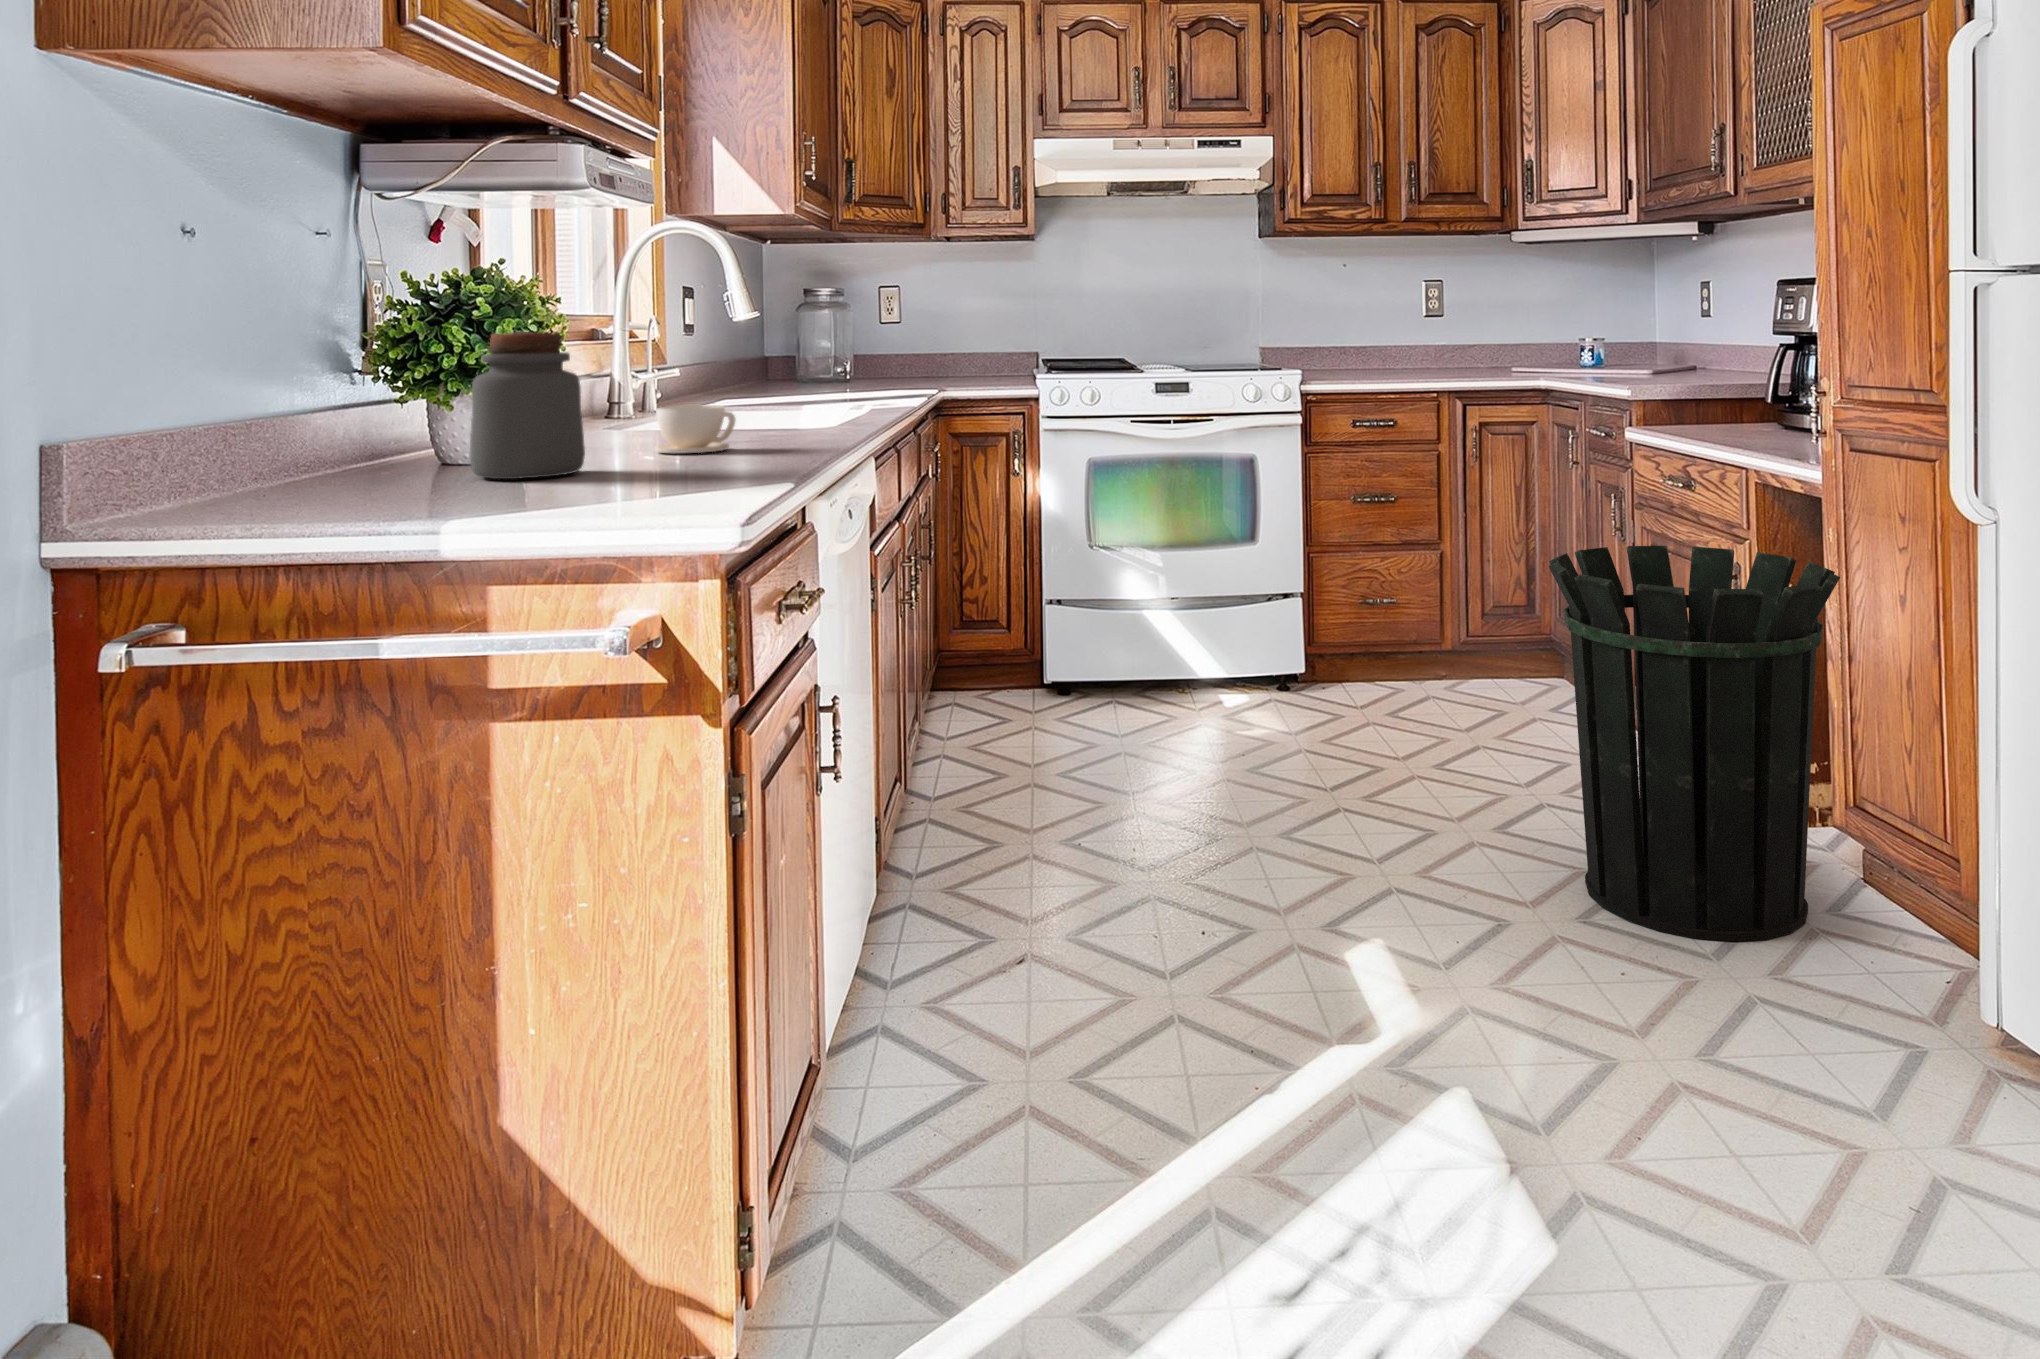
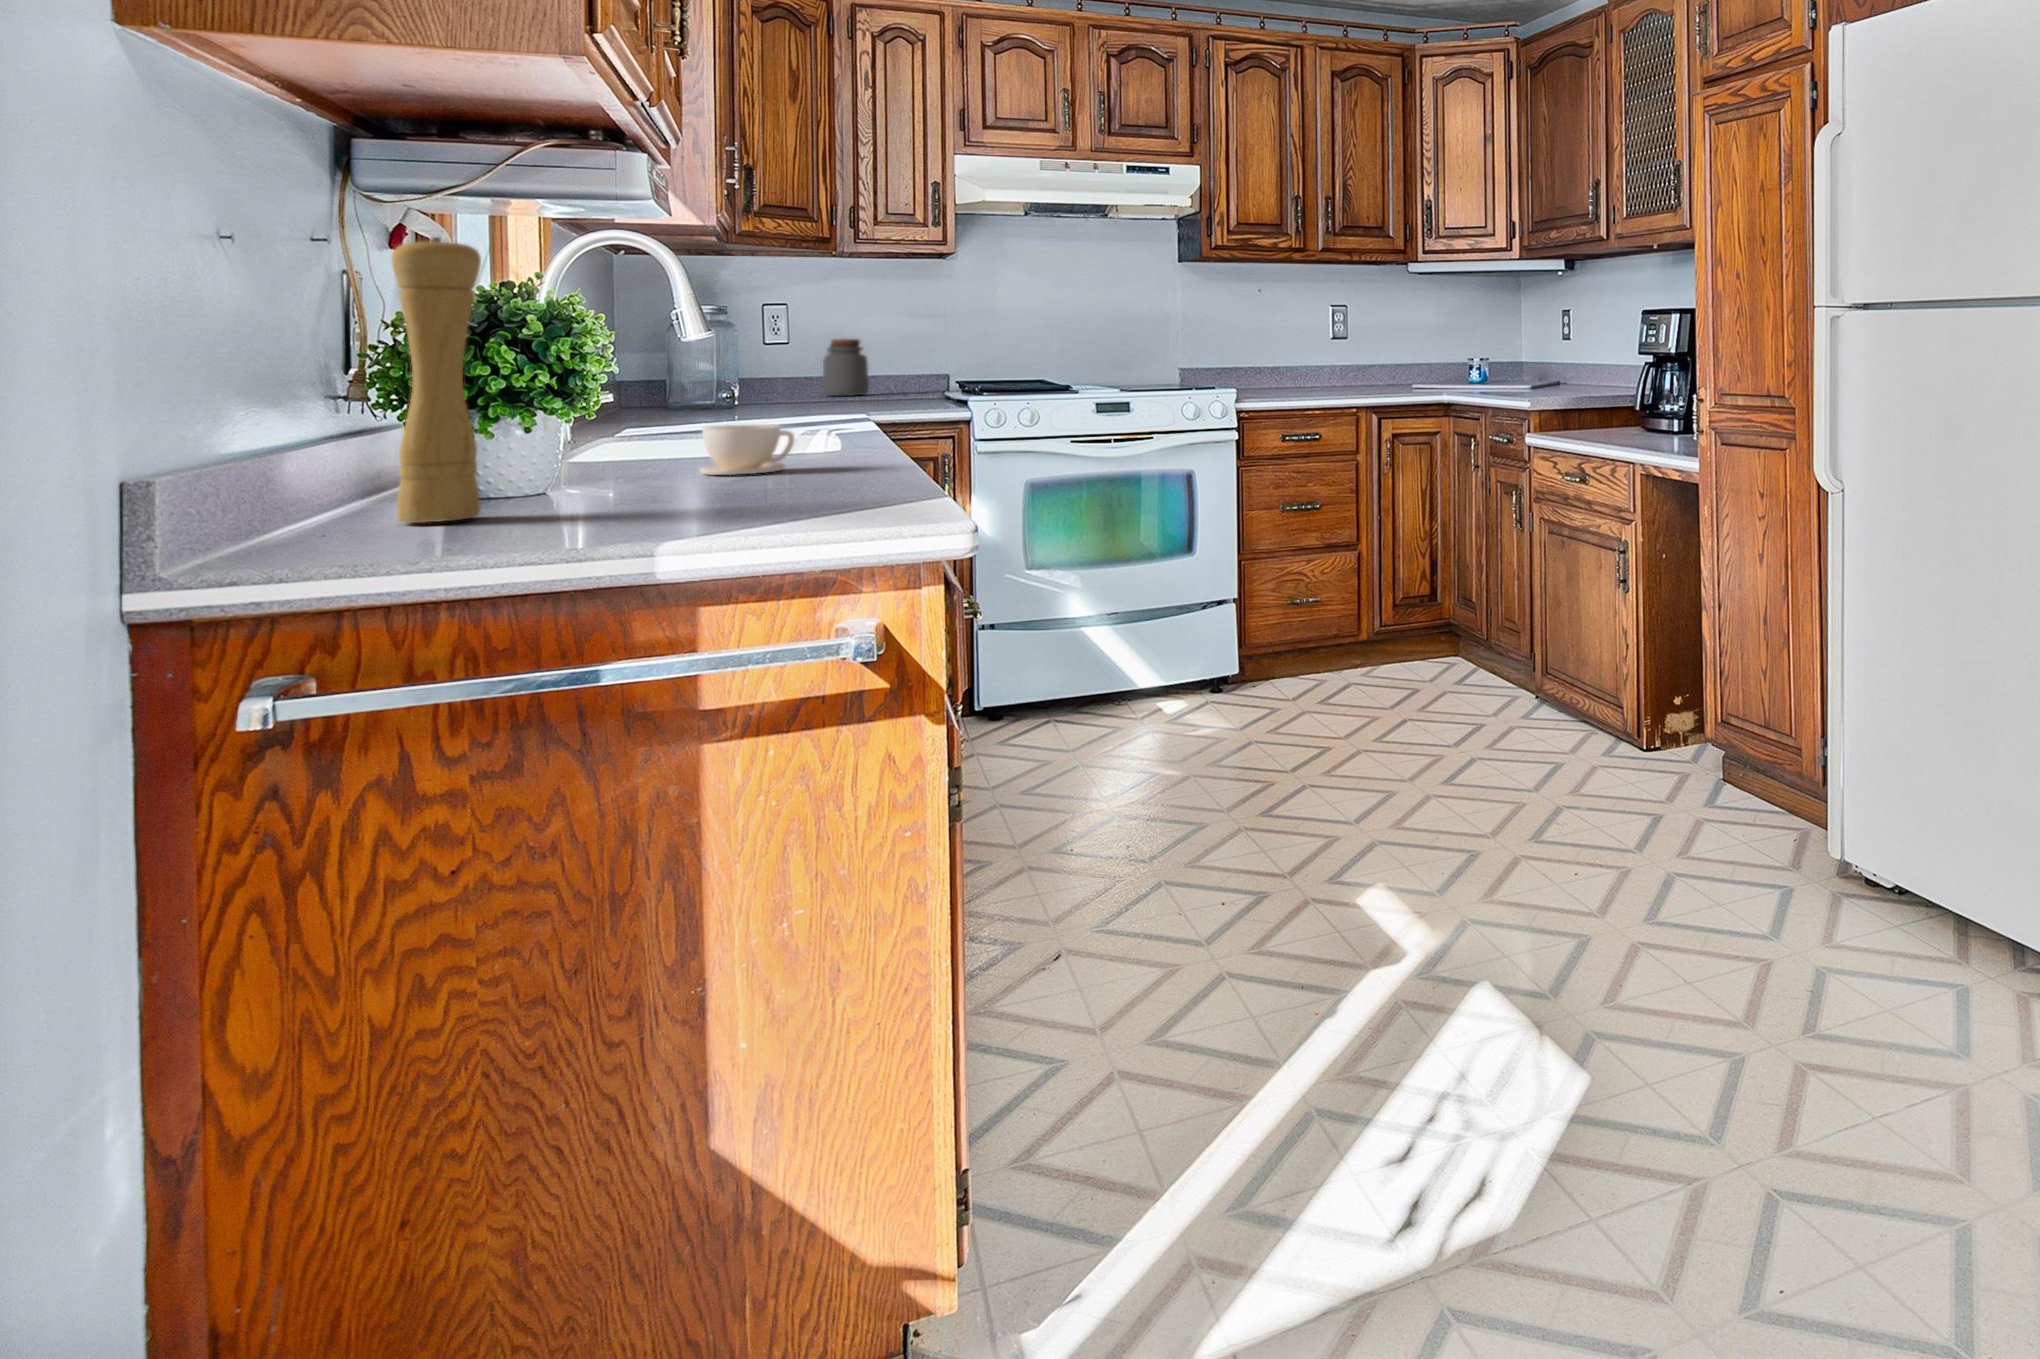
pepper mill: none [332,232,405,490] -> present [391,237,481,523]
jar: present [470,332,585,479] -> present [822,339,869,396]
waste bin: present [1548,546,1840,942] -> none [1501,527,1716,838]

